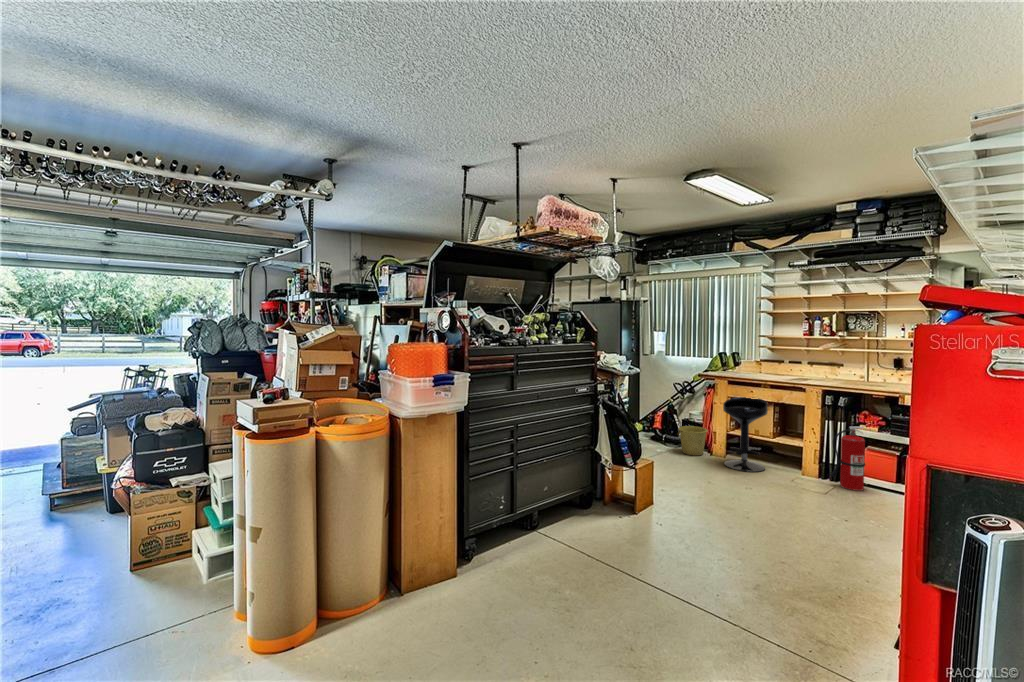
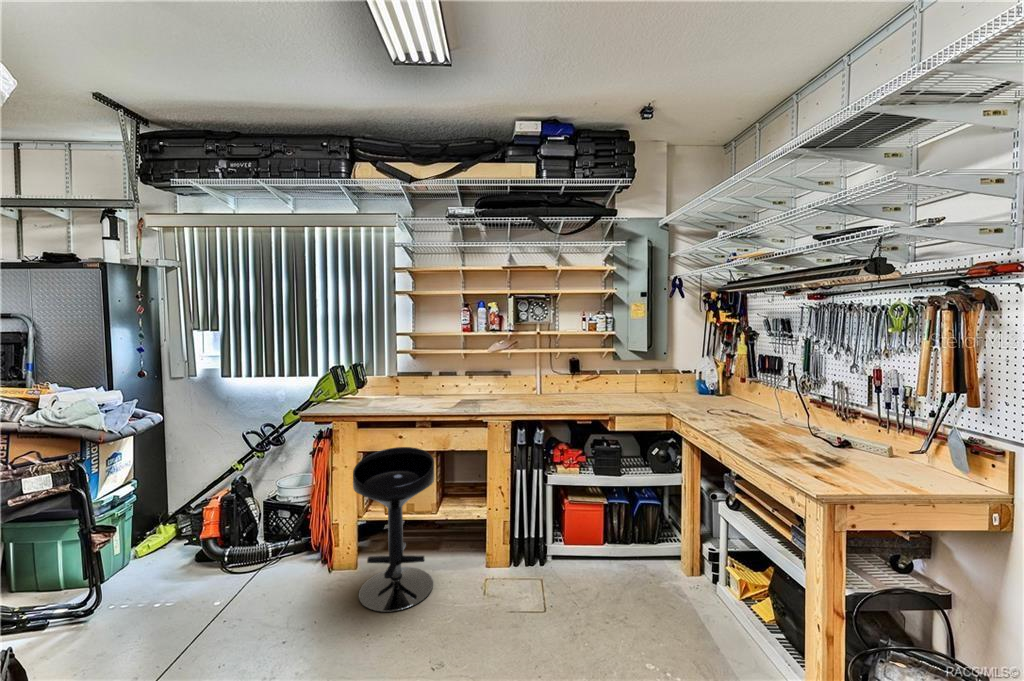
bucket: present [678,426,708,456] -> none [251,520,320,596]
fire extinguisher: present [831,427,865,491] -> none [538,473,580,585]

